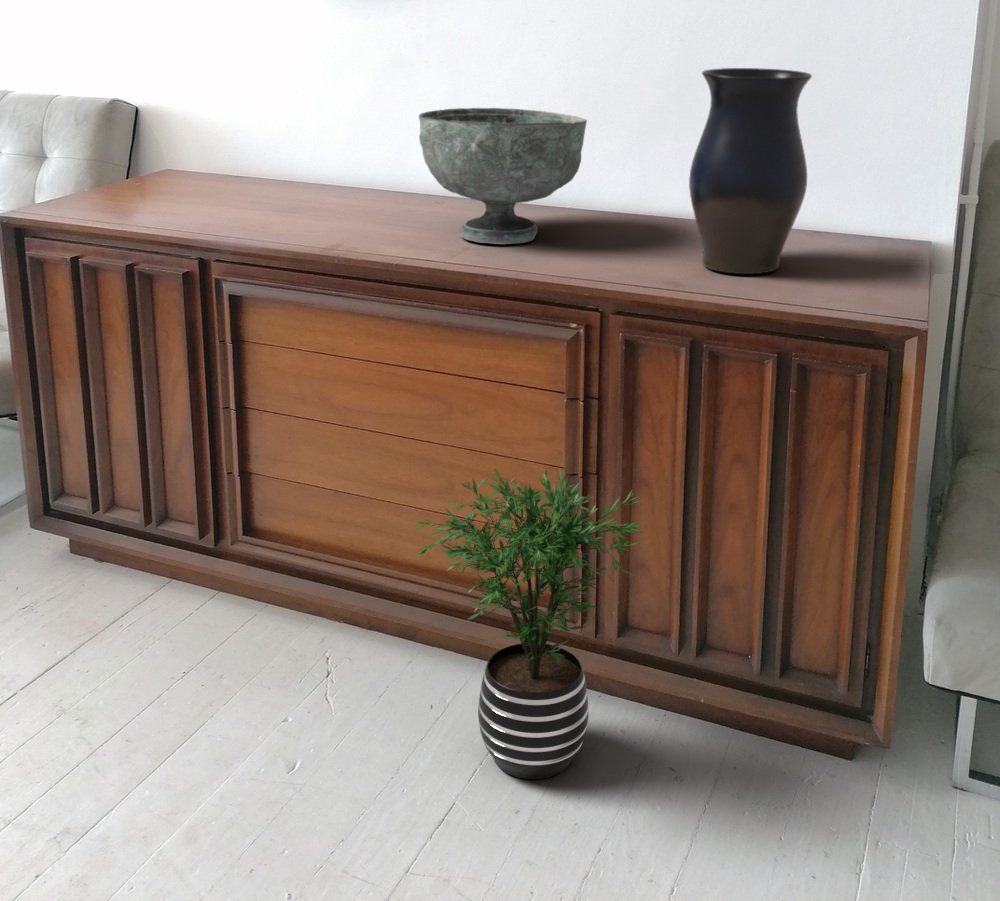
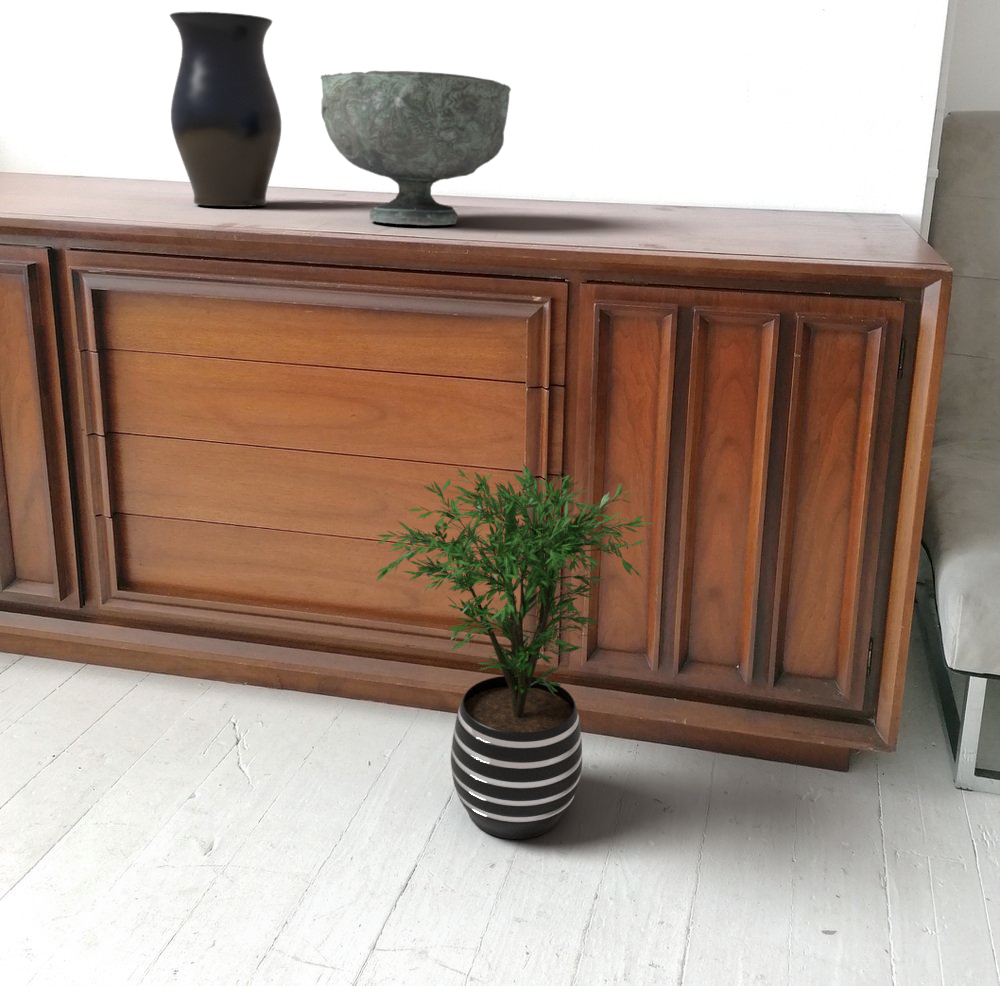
vase: present [689,68,811,274] -> present [170,12,281,207]

